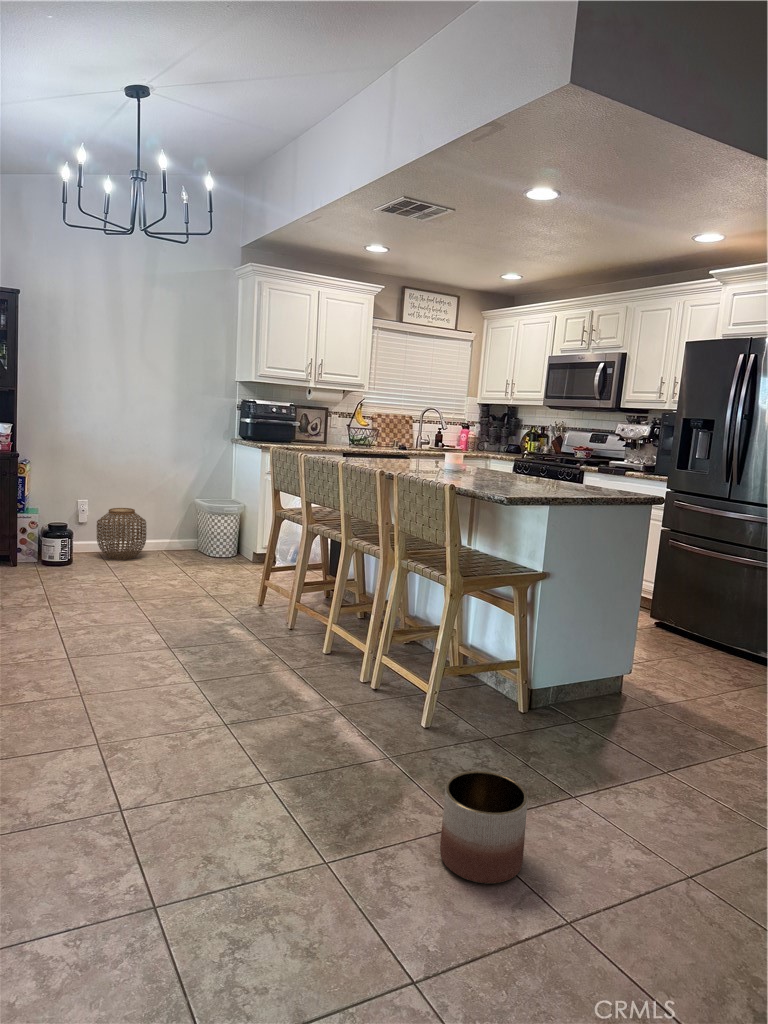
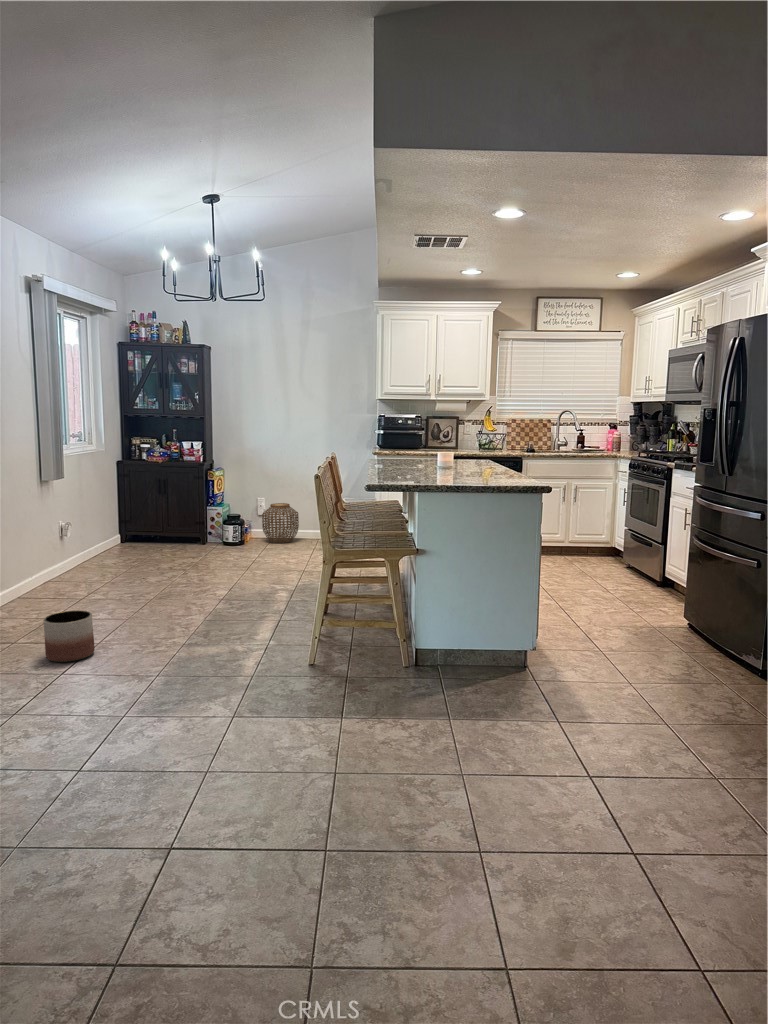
planter: present [440,771,528,884] -> present [43,610,95,662]

